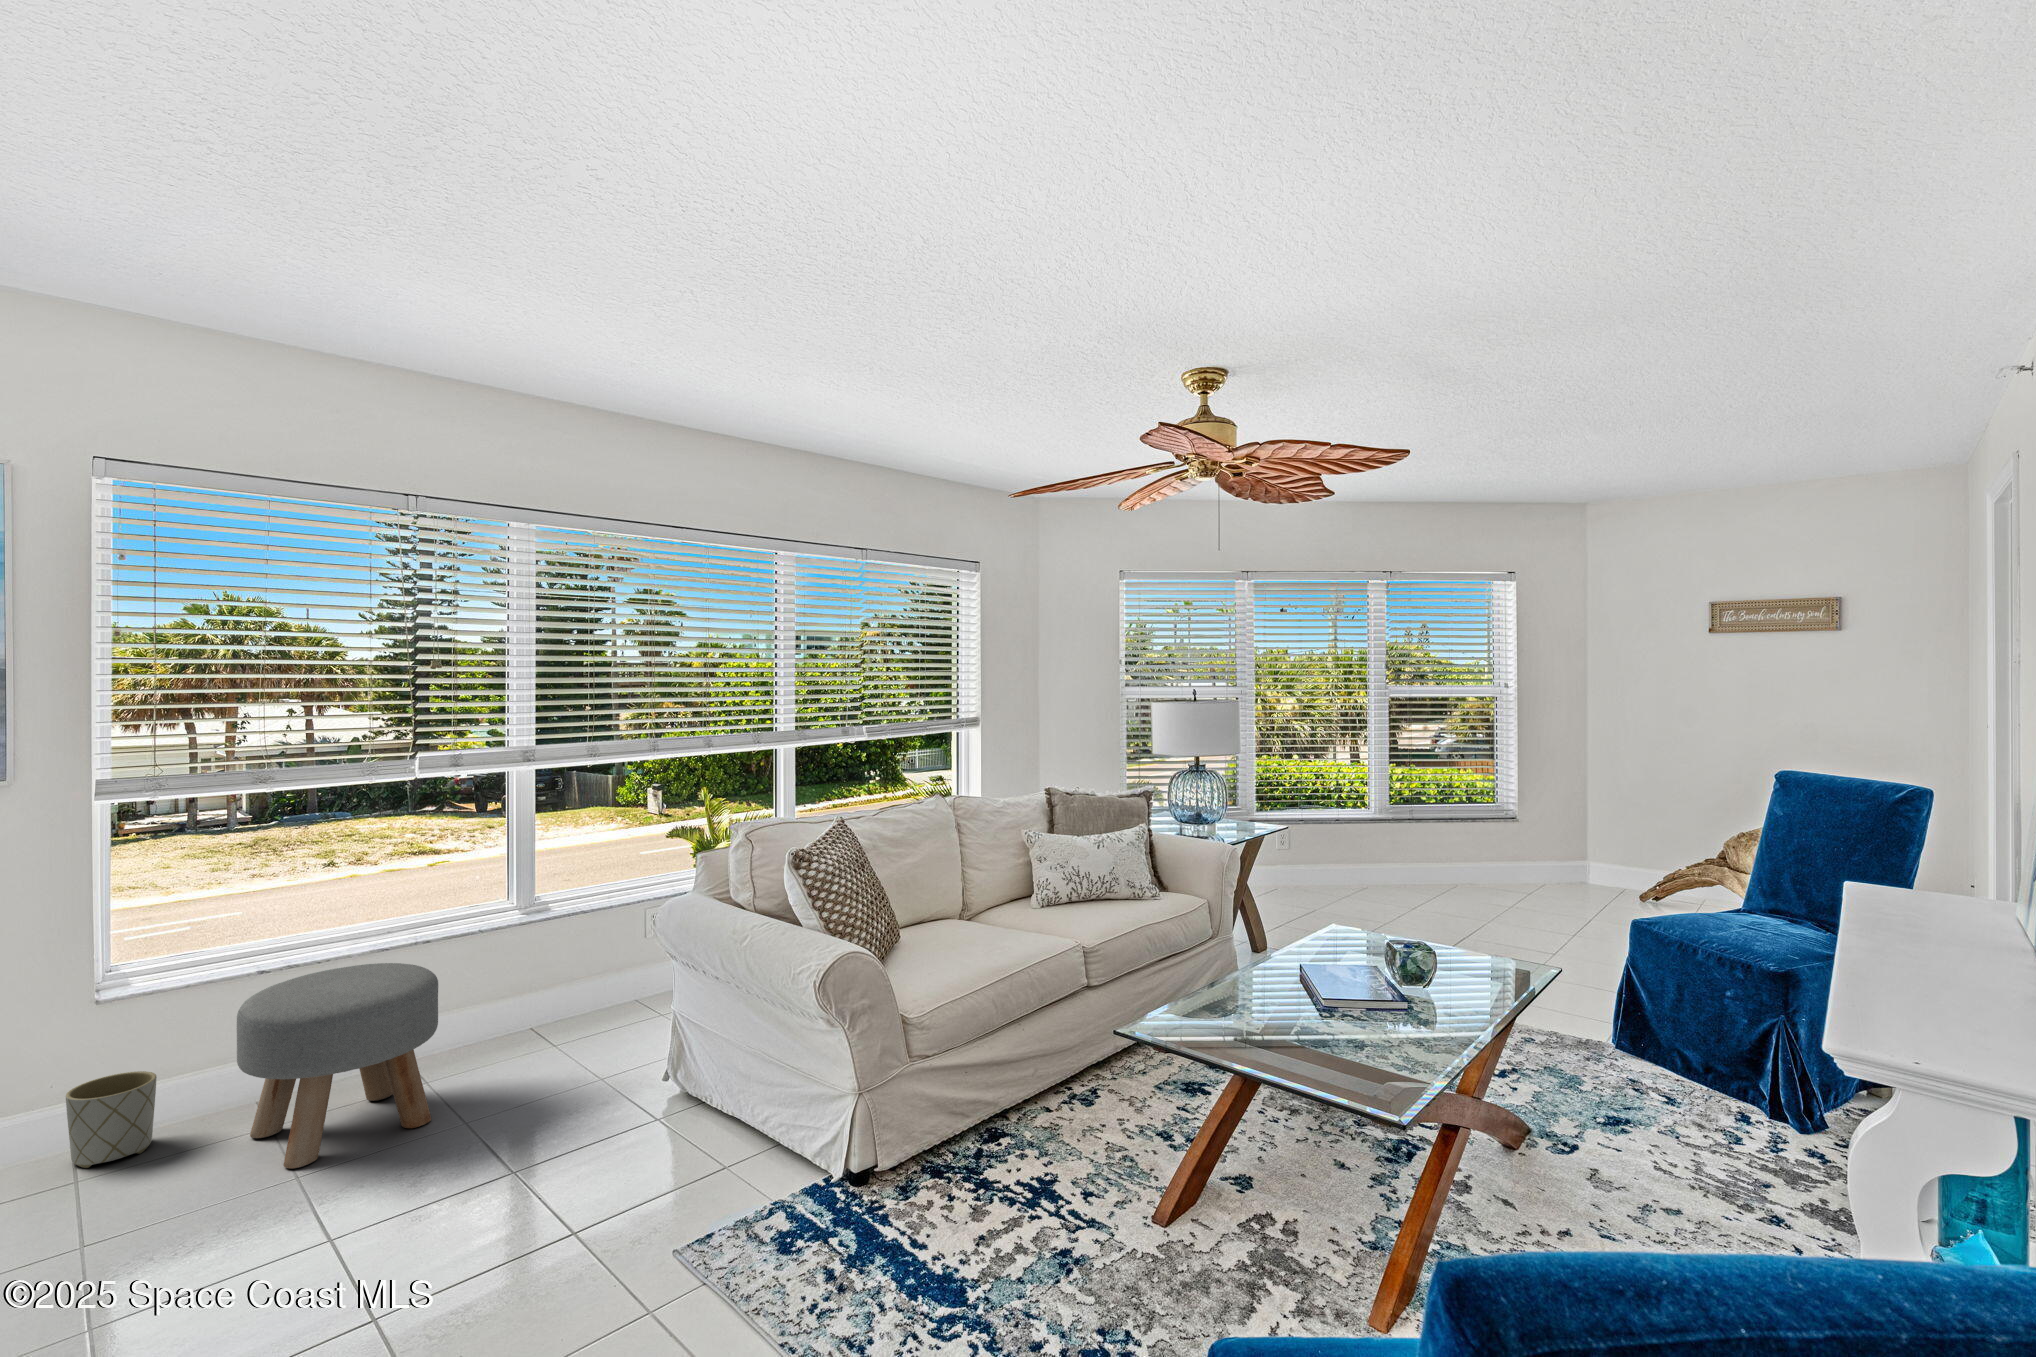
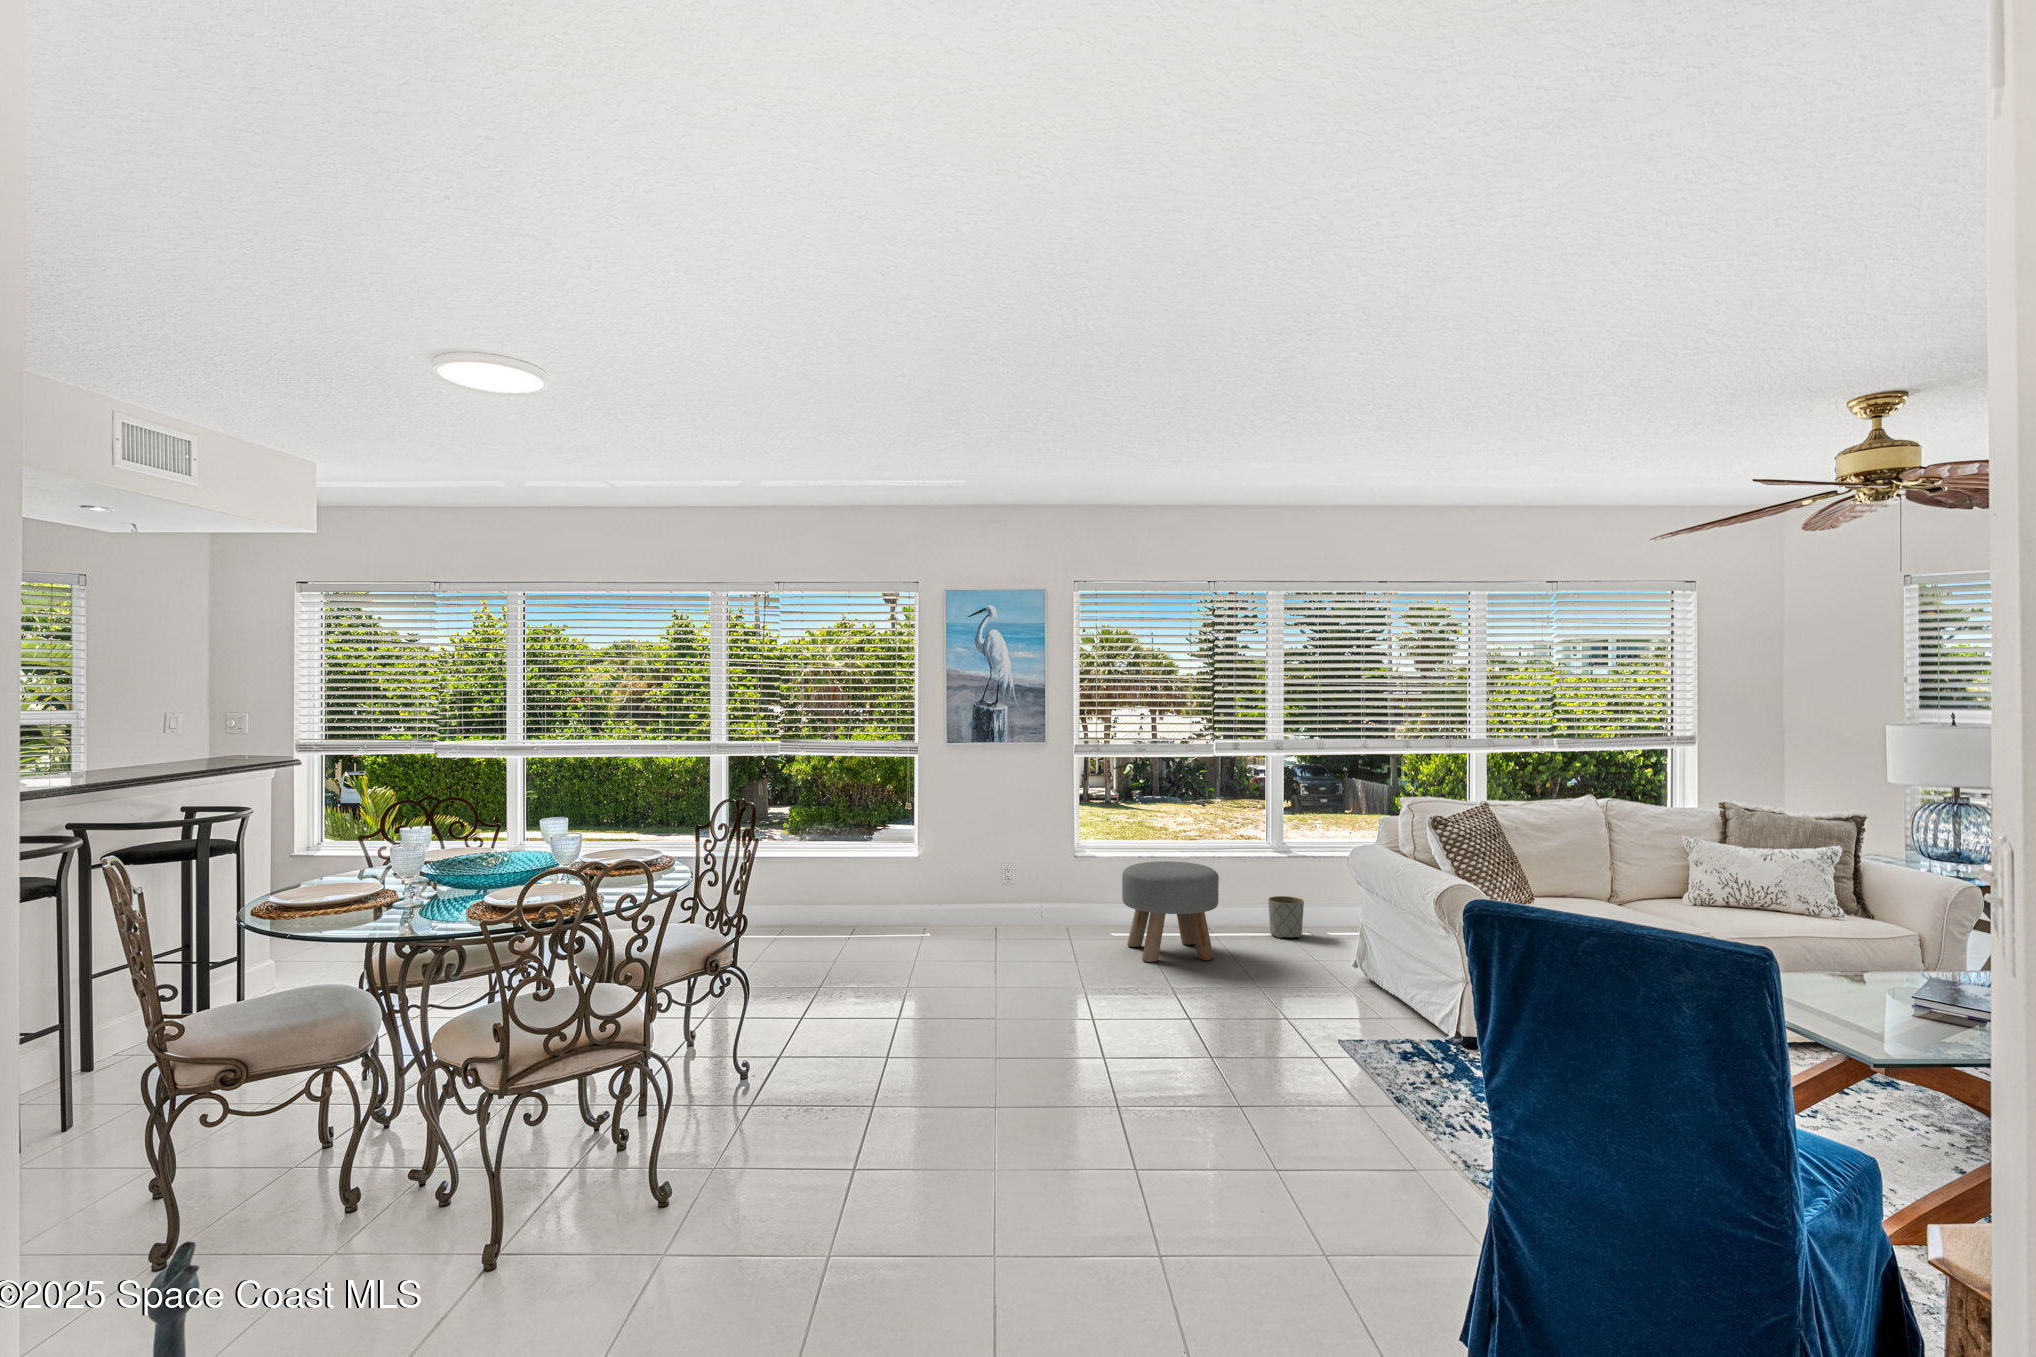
planter: present [66,1071,157,1168] -> present [1268,896,1304,938]

